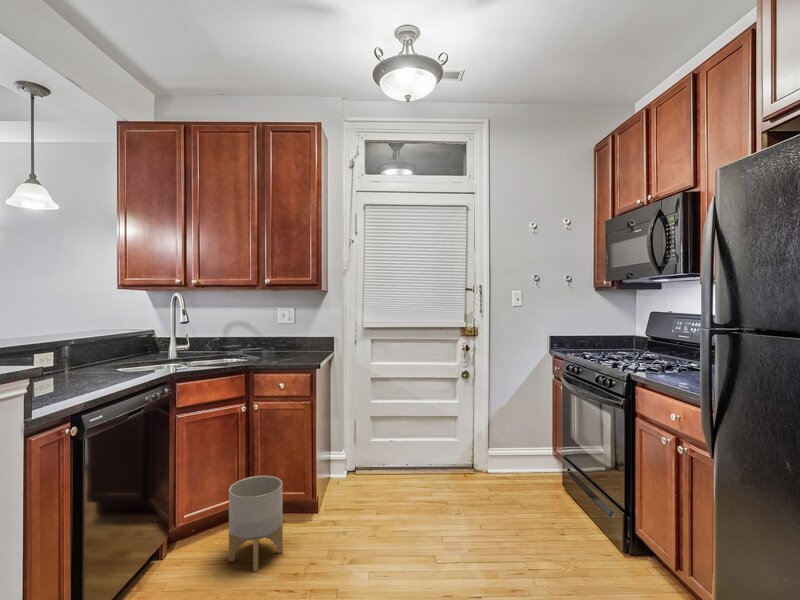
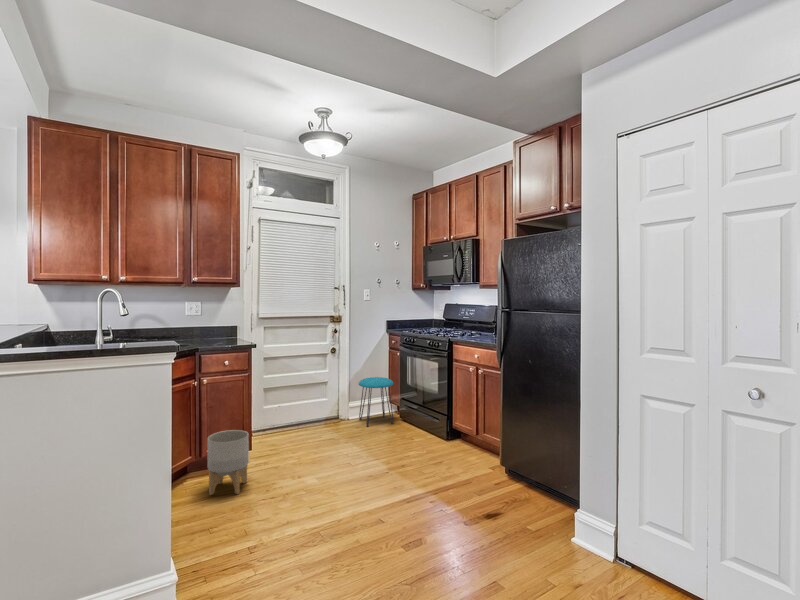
stool: none [498,418,551,496] -> present [359,377,394,427]

